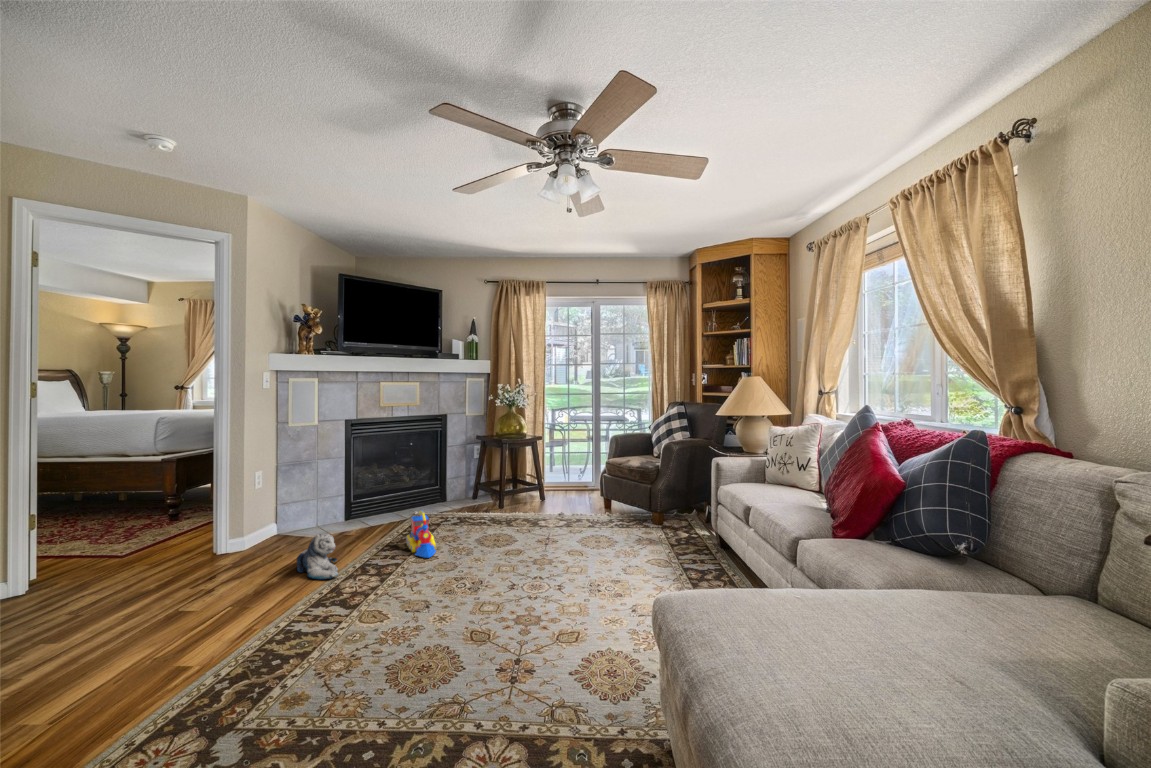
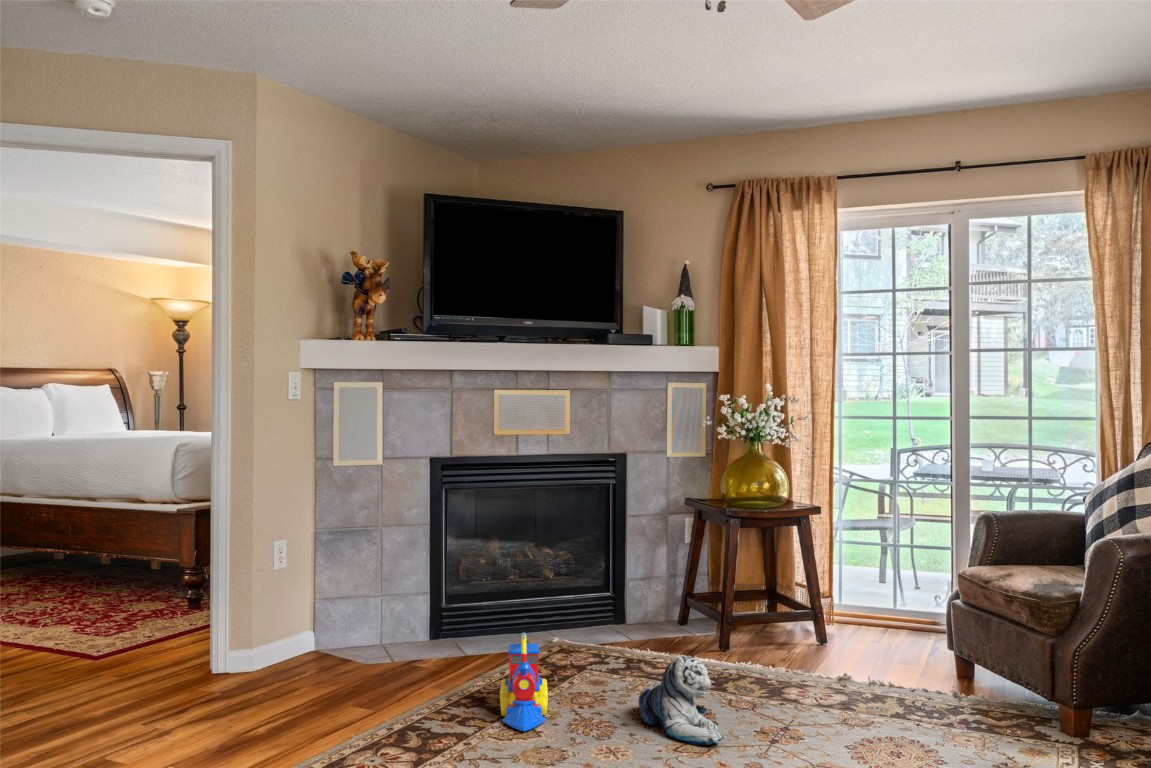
plush toy: present [297,533,338,580] -> present [639,657,721,745]

